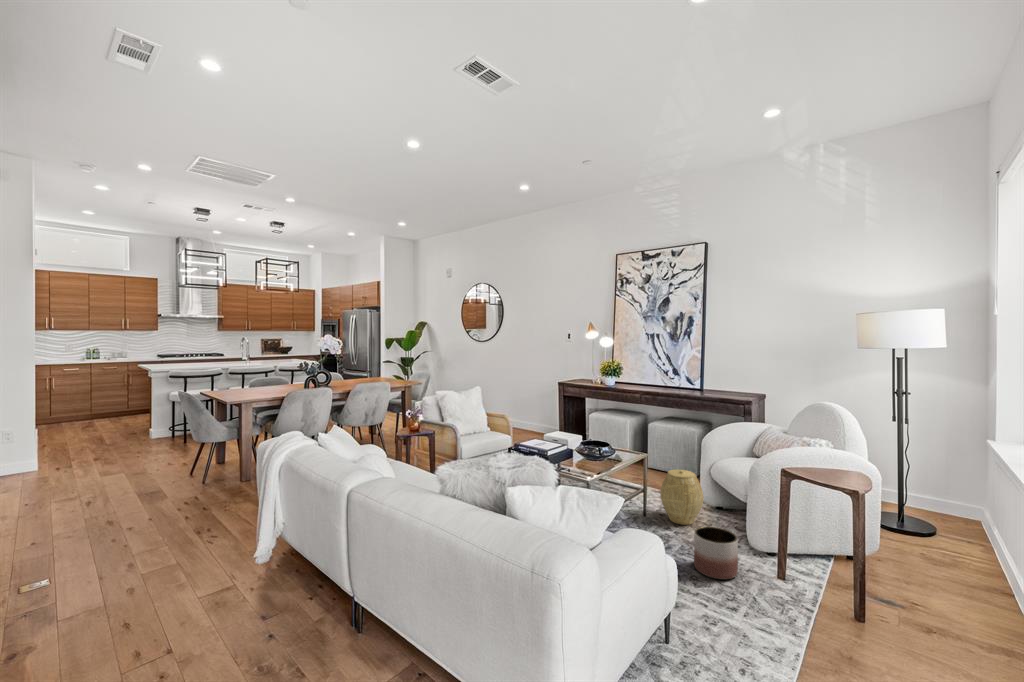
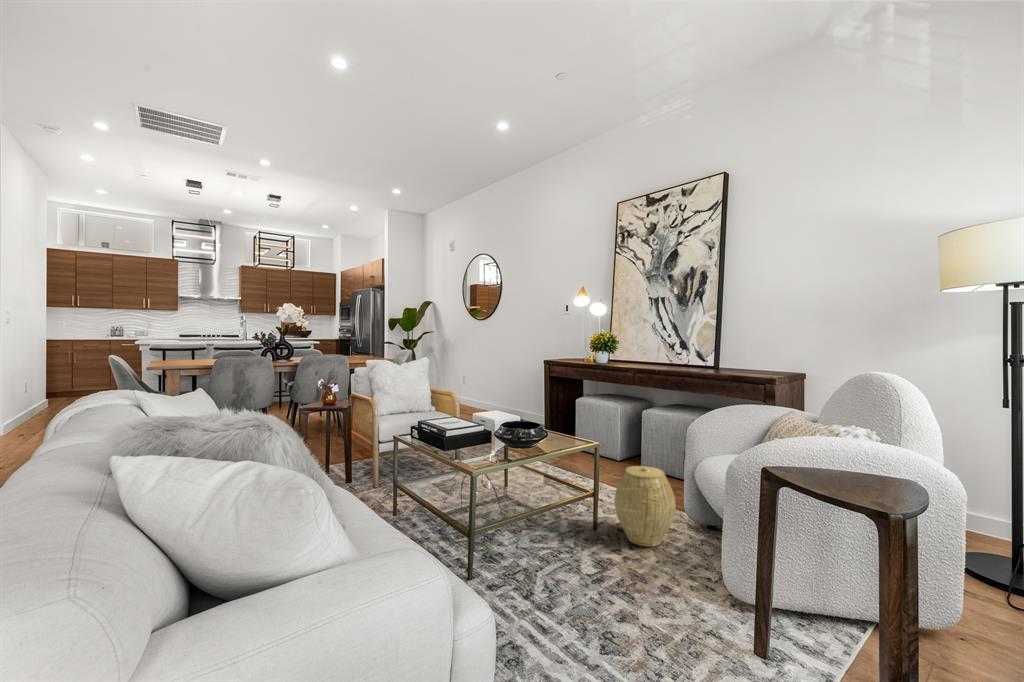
planter: present [694,527,738,579] -> none [619,554,688,646]

